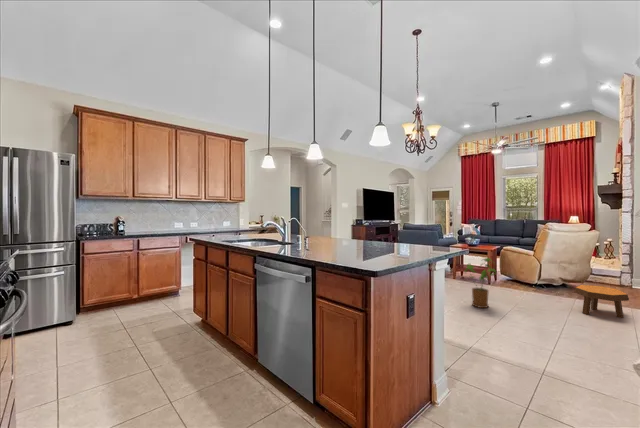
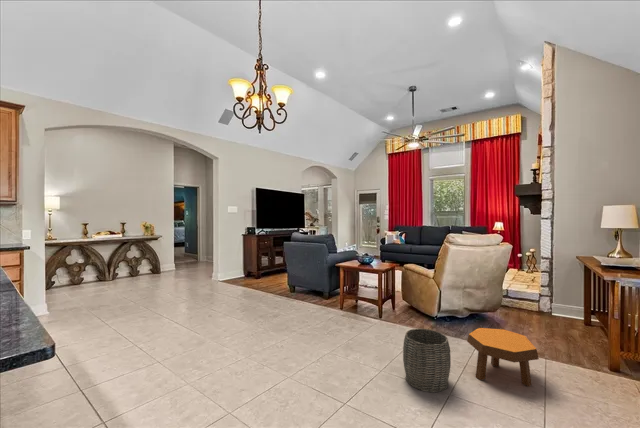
house plant: present [465,258,495,308] -> none [314,290,356,372]
woven basket: none [531,283,567,318] -> present [403,329,451,392]

